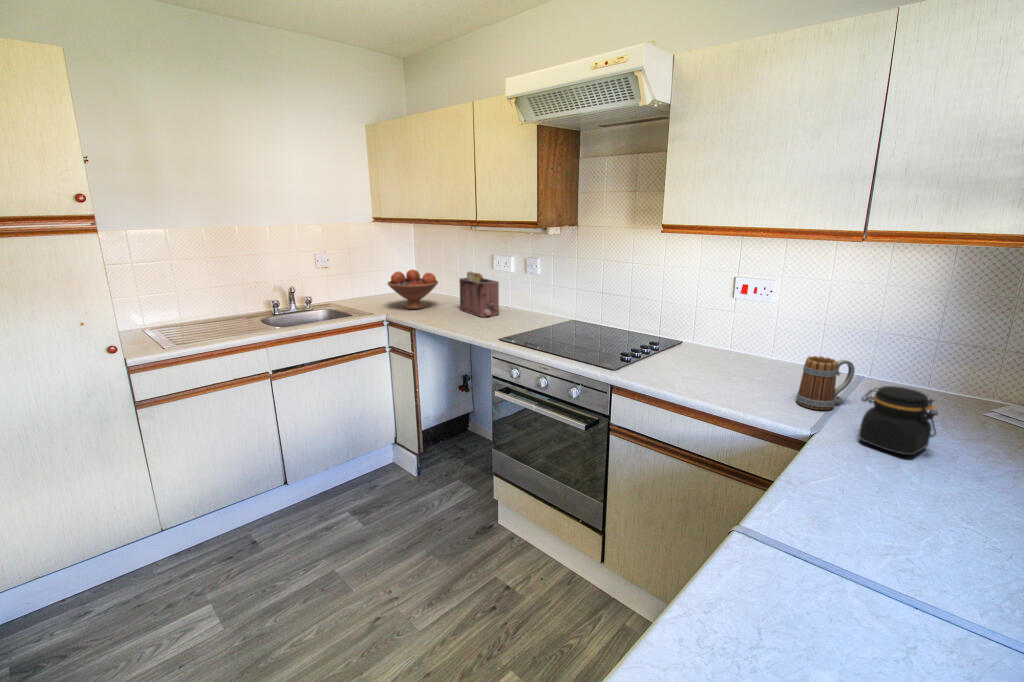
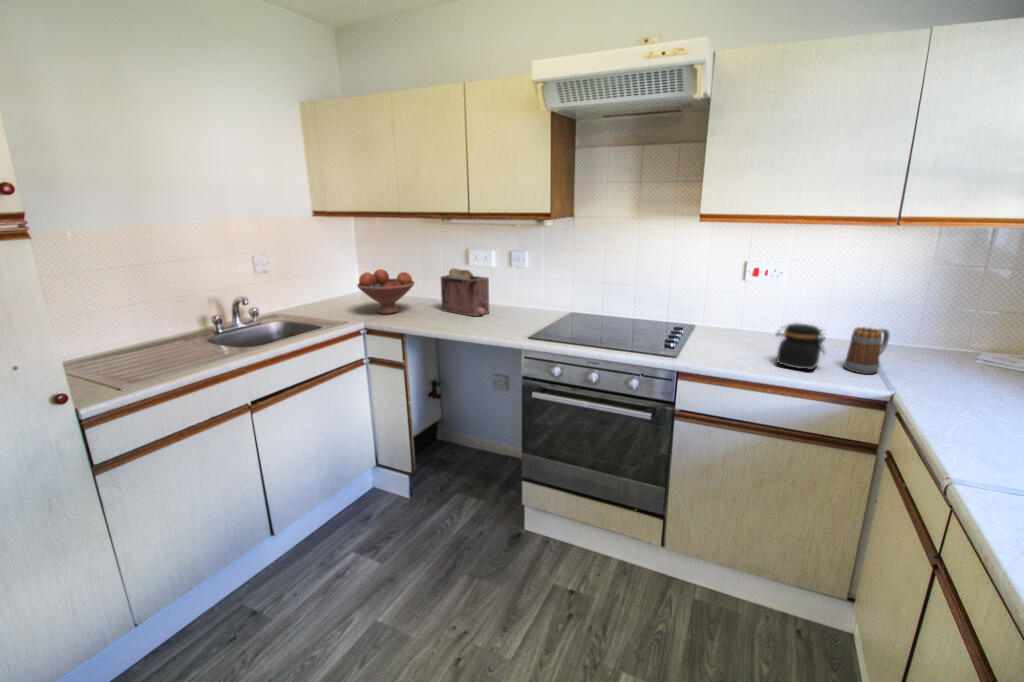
jar: present [859,386,938,455] -> present [776,323,825,369]

